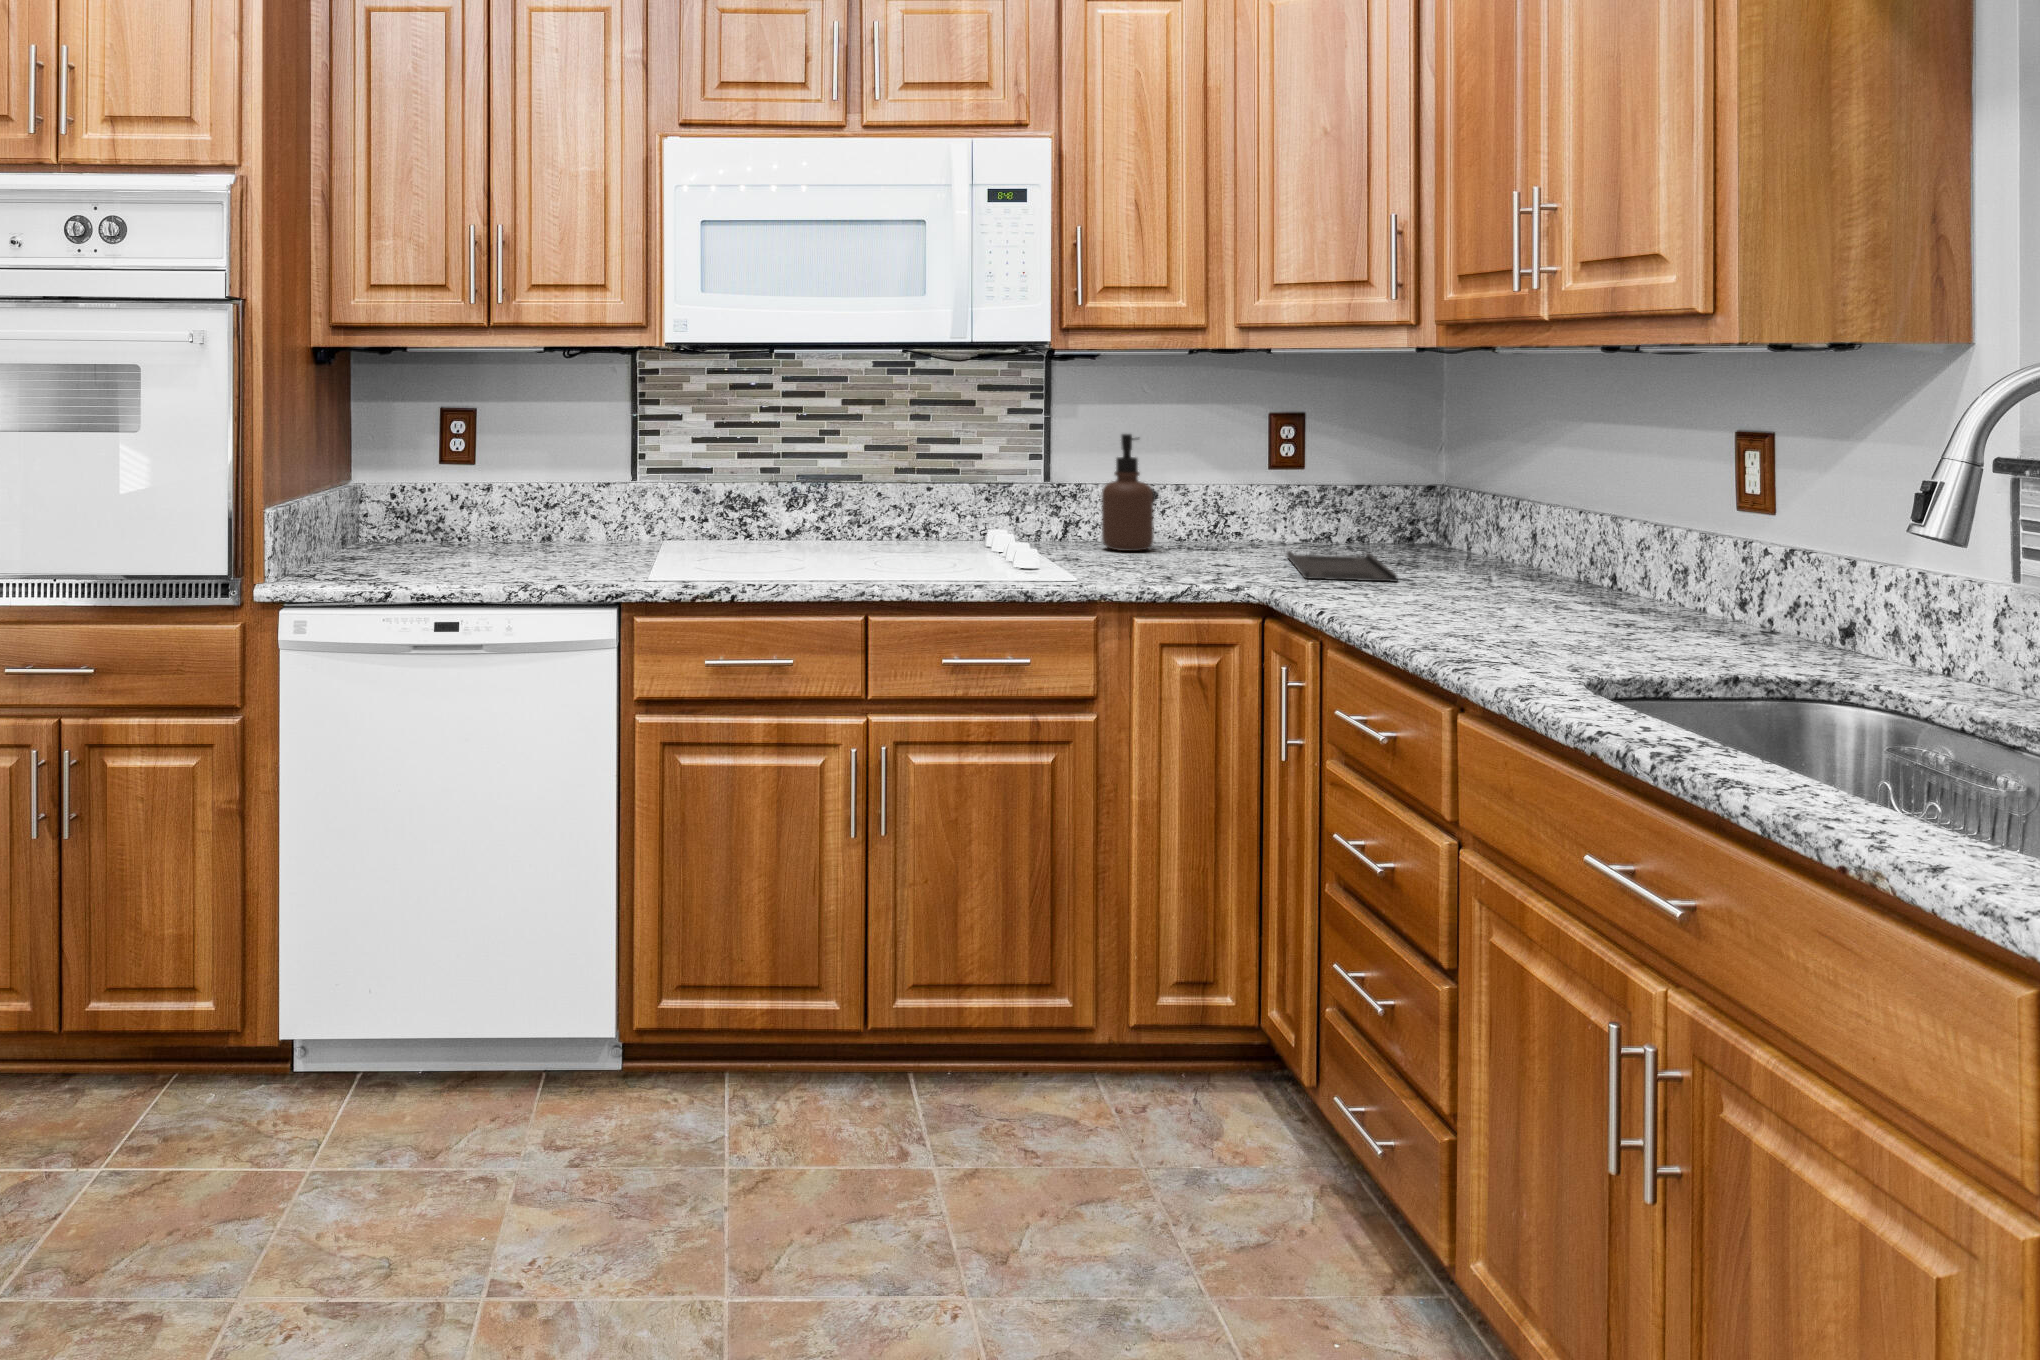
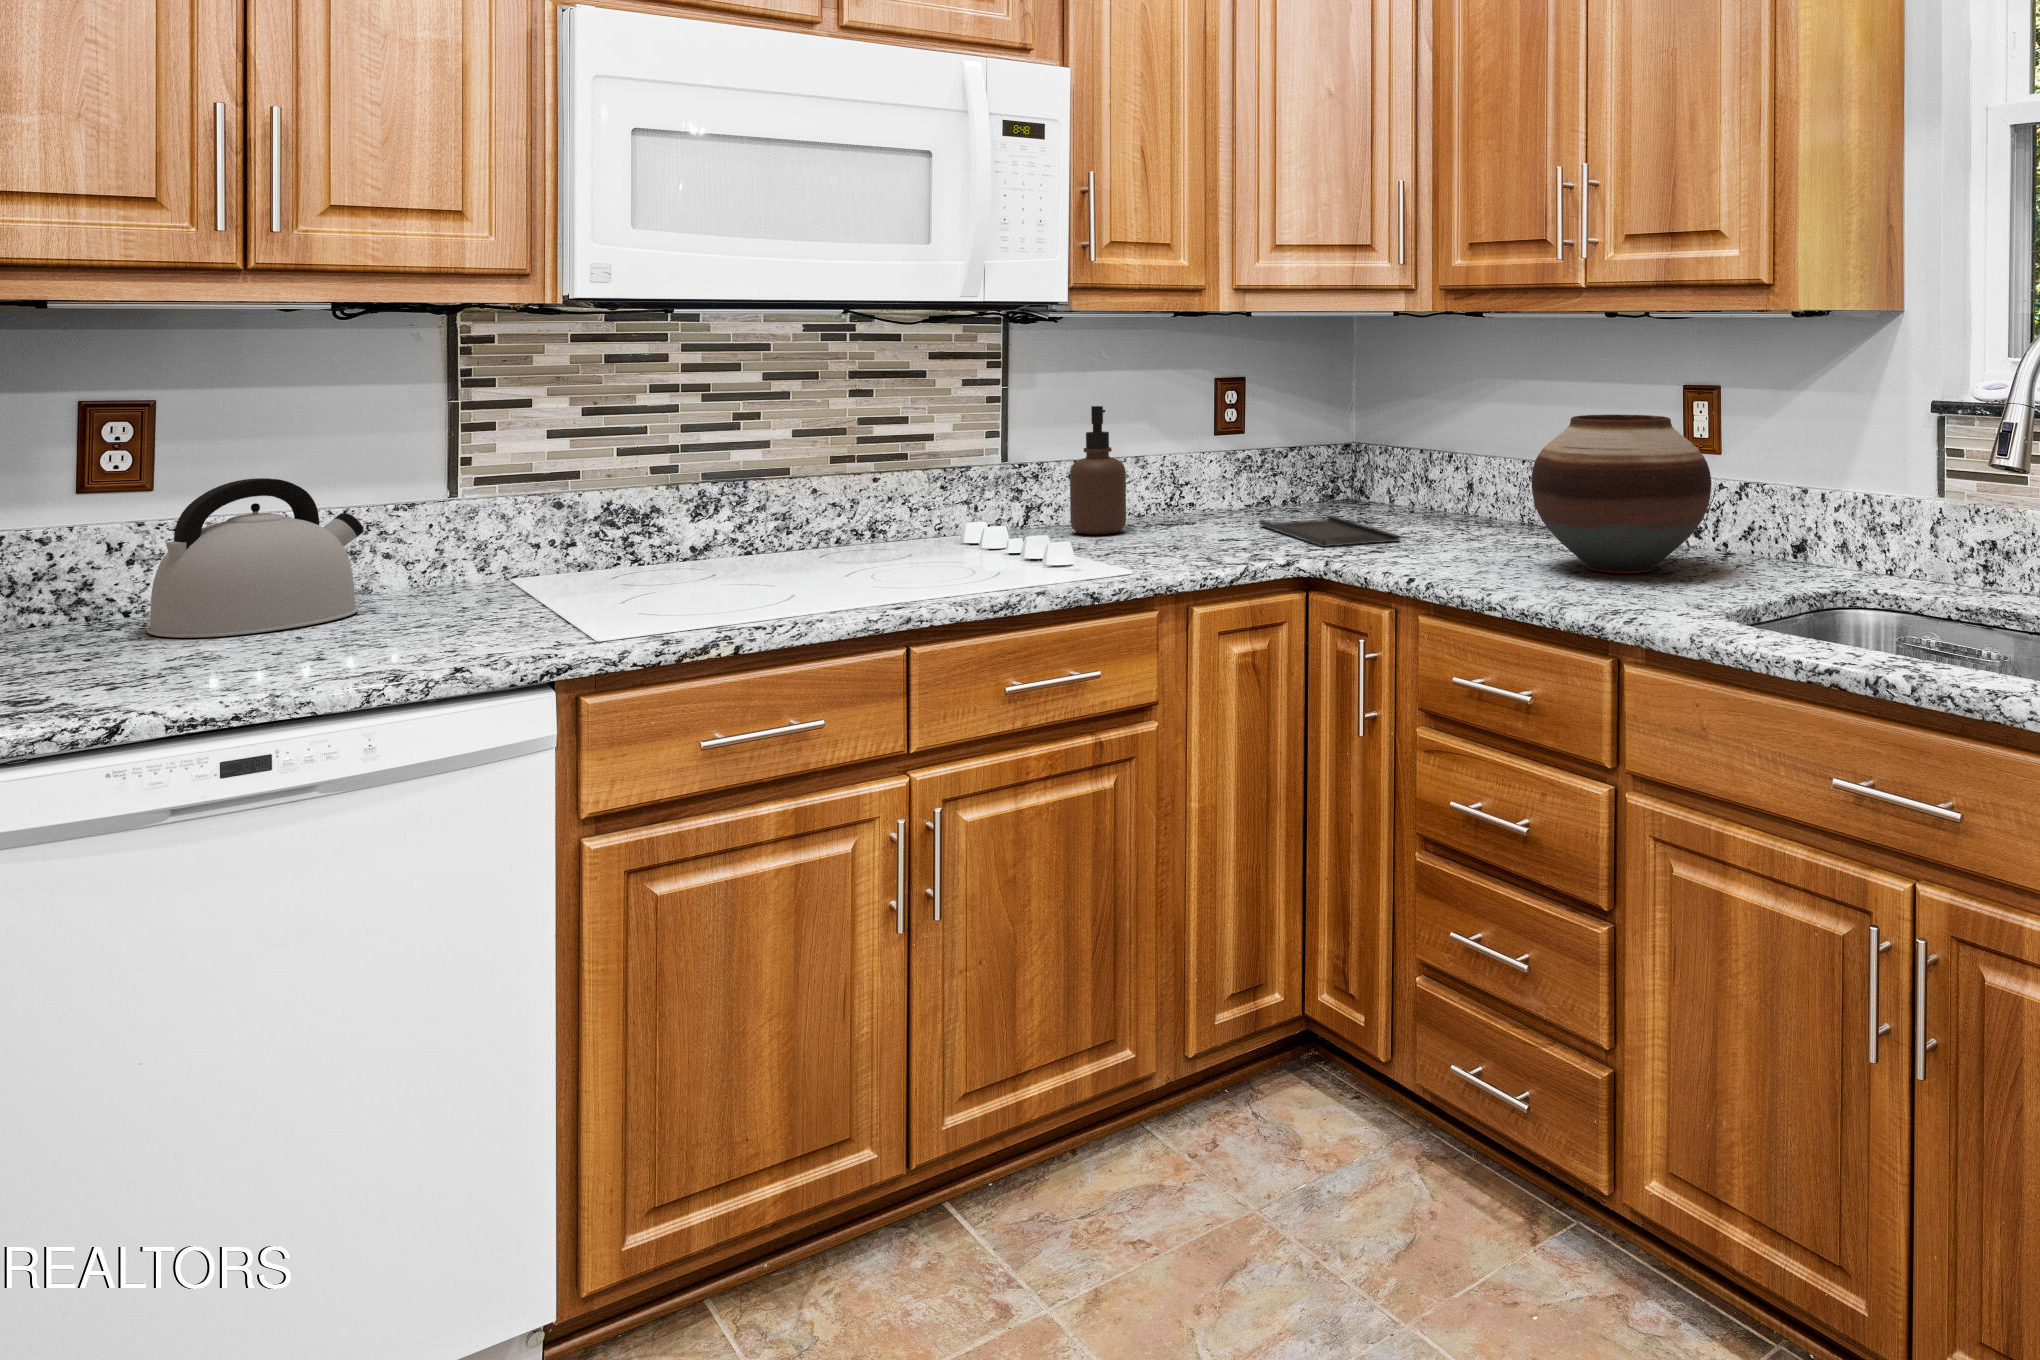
vase: none [1475,457,1701,633] -> present [1531,415,1711,573]
kettle: none [462,460,578,557] -> present [147,478,364,638]

